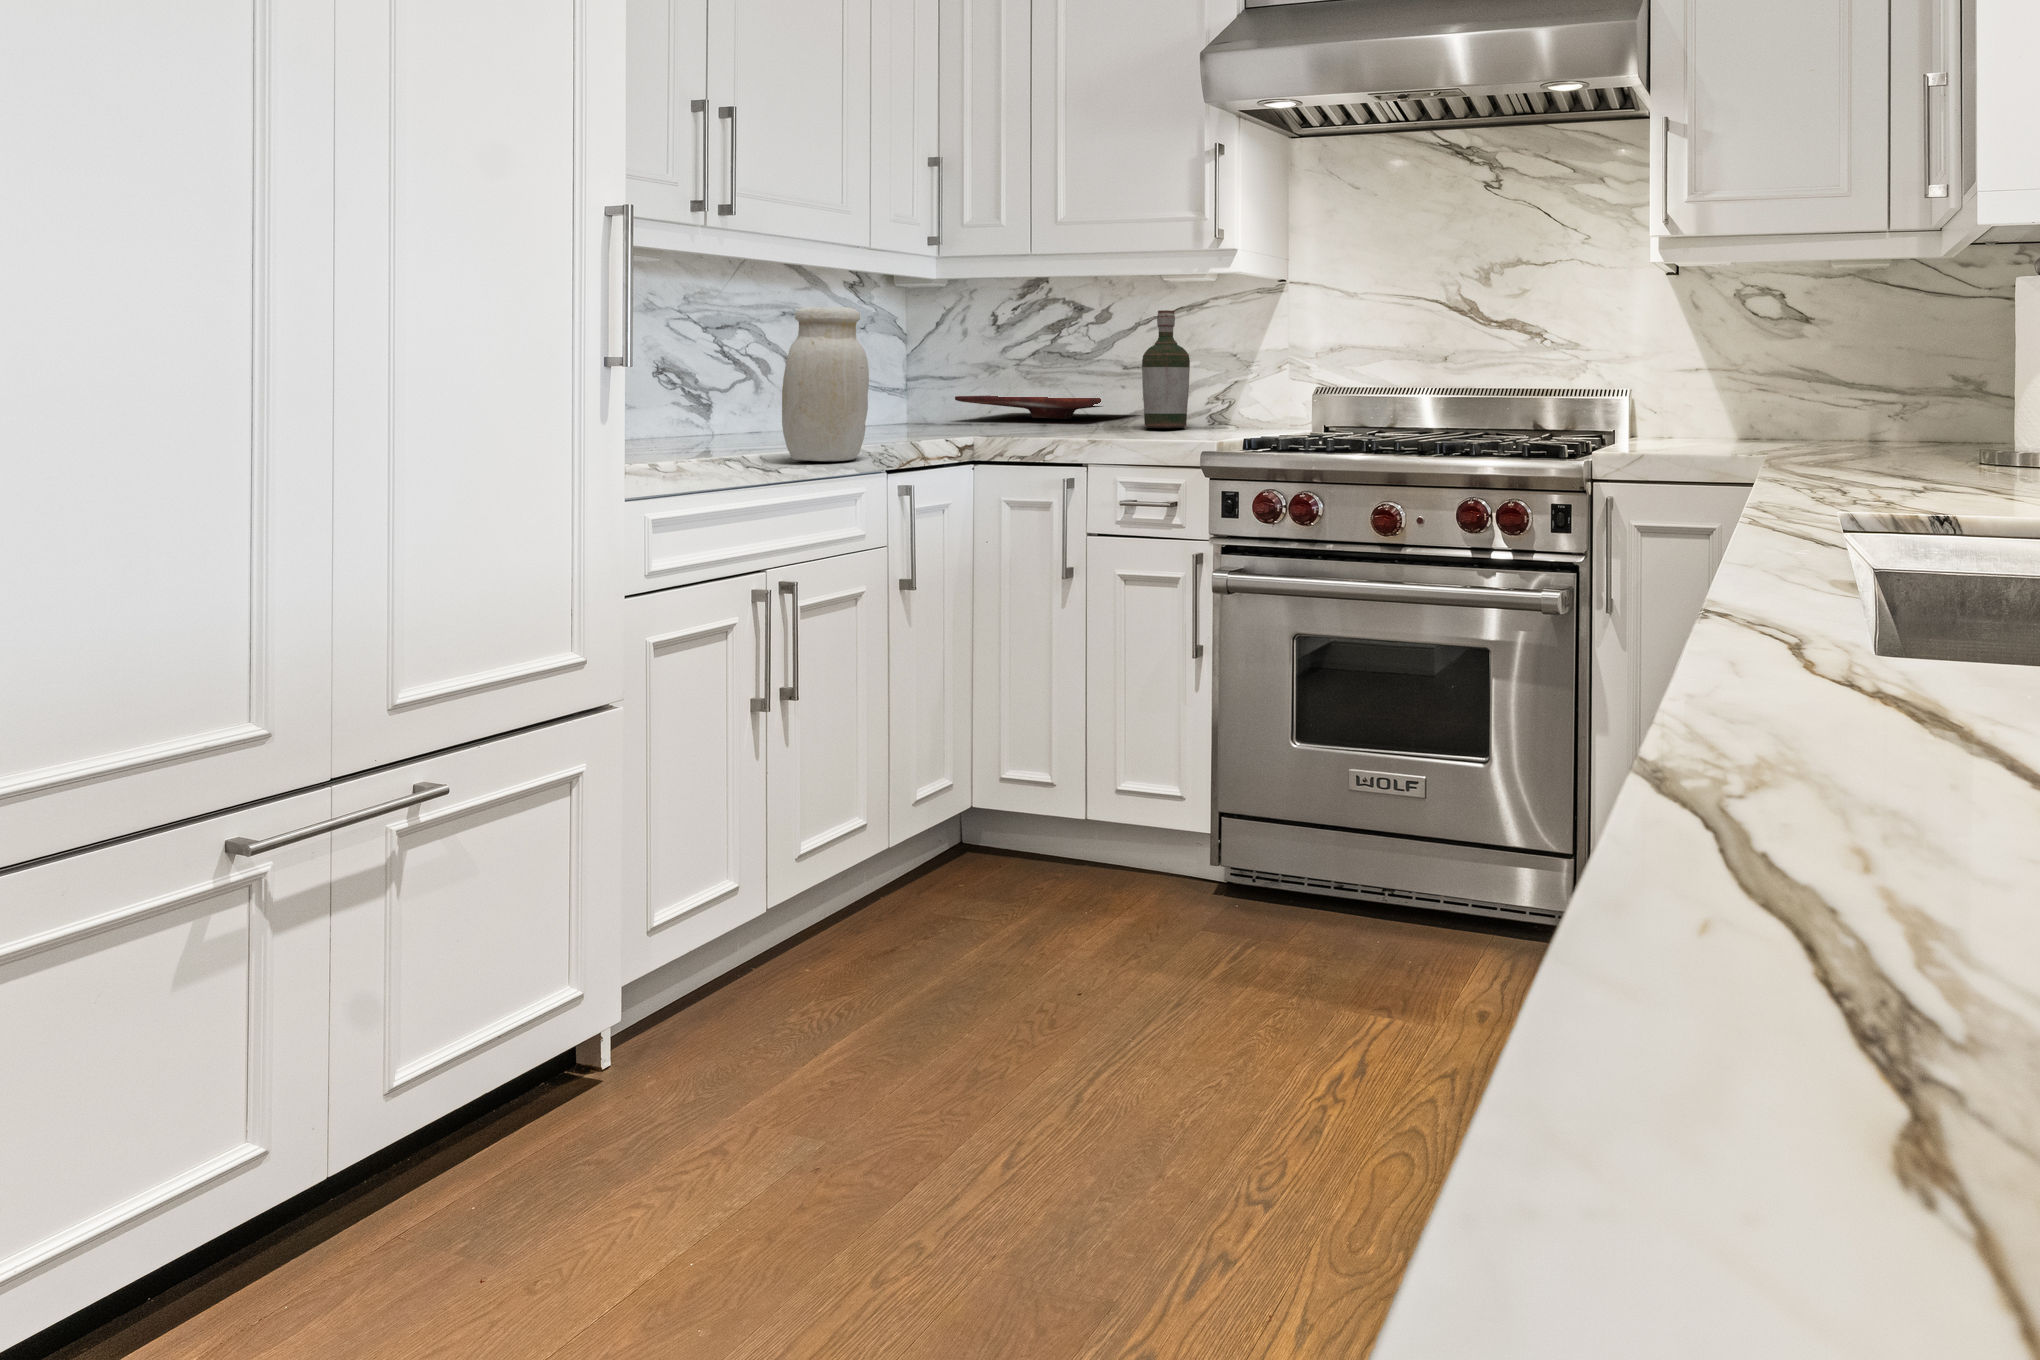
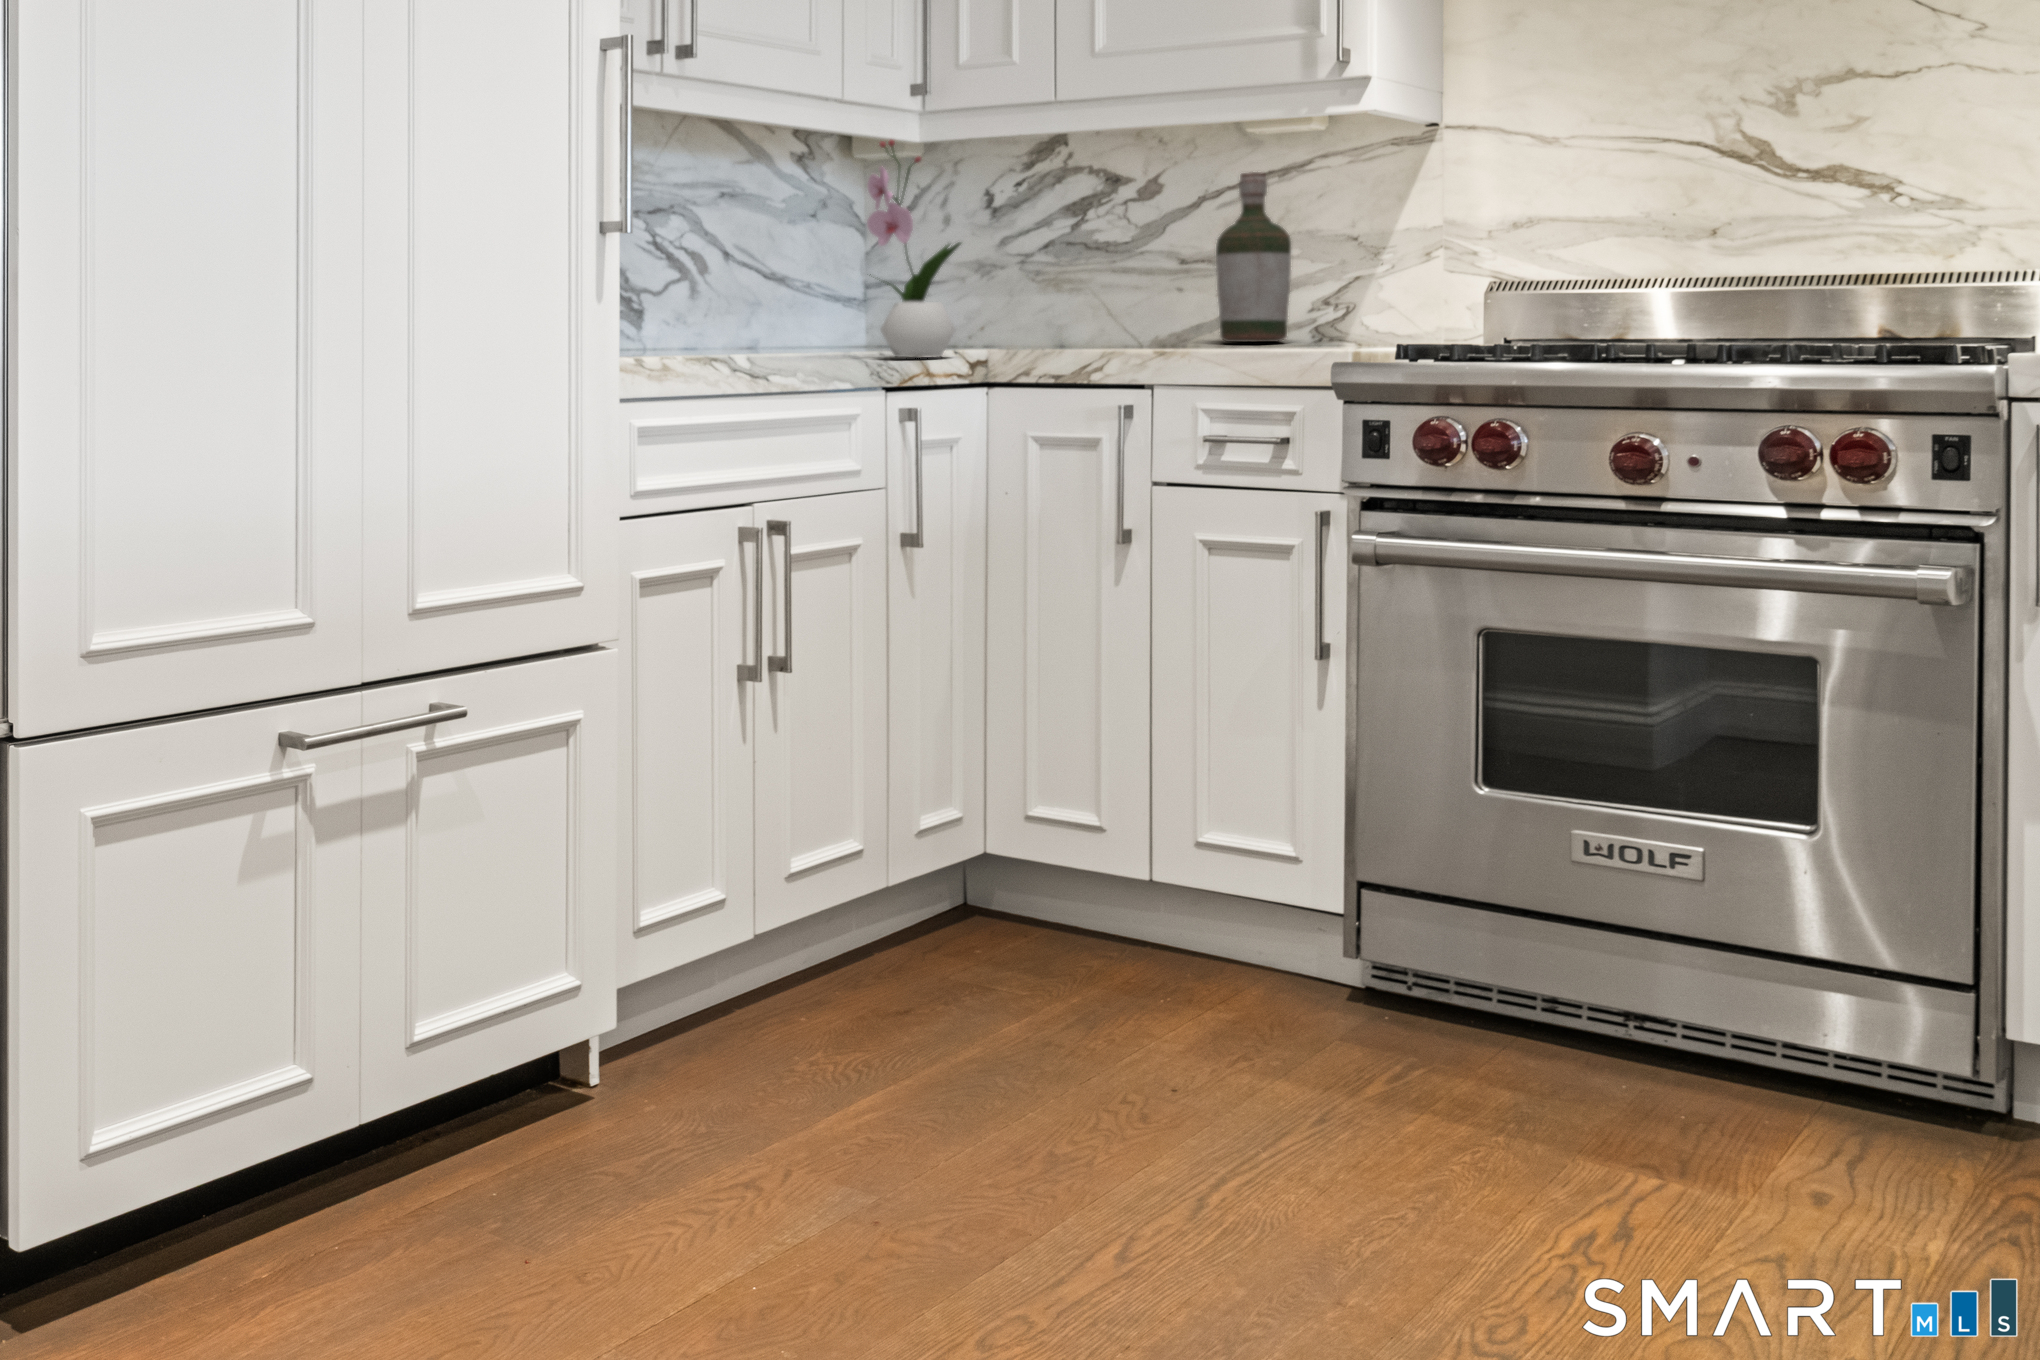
flower arrangement: none [881,282,952,446] -> present [867,140,961,358]
jar: present [782,307,869,461] -> none [759,168,866,369]
cutting board: present [955,395,1102,419] -> none [937,304,1203,336]

